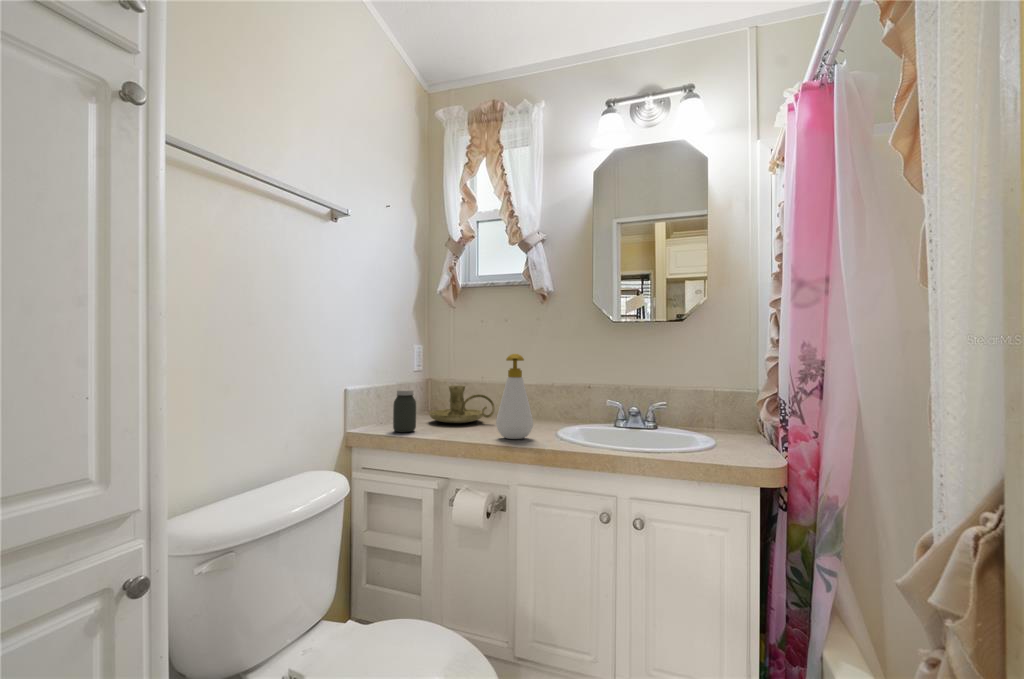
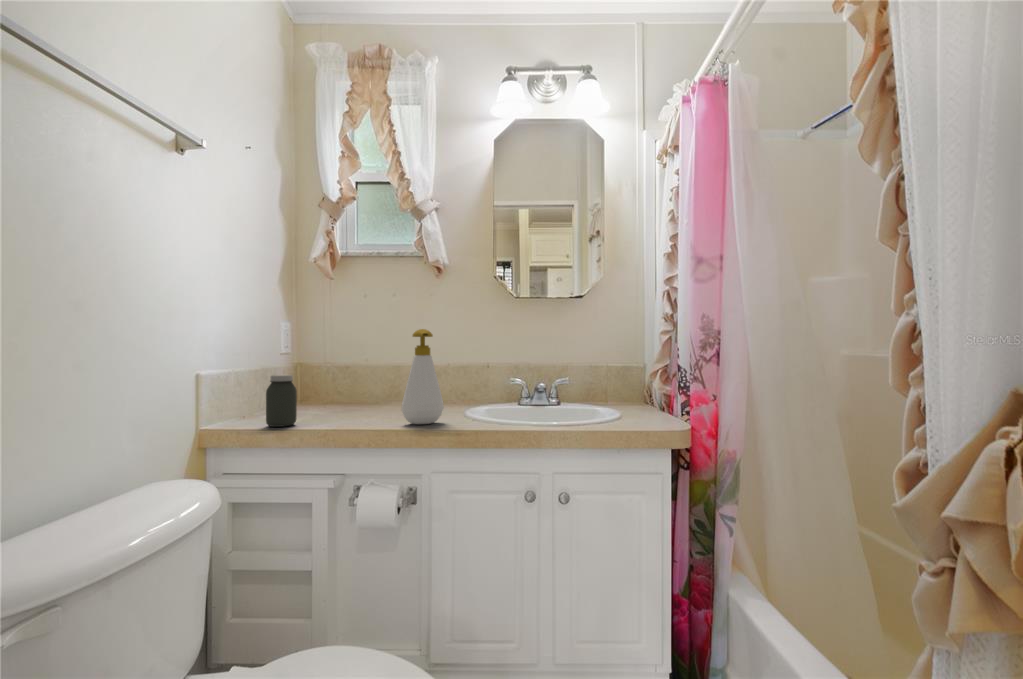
candle holder: present [429,386,495,423] -> none [307,370,388,414]

